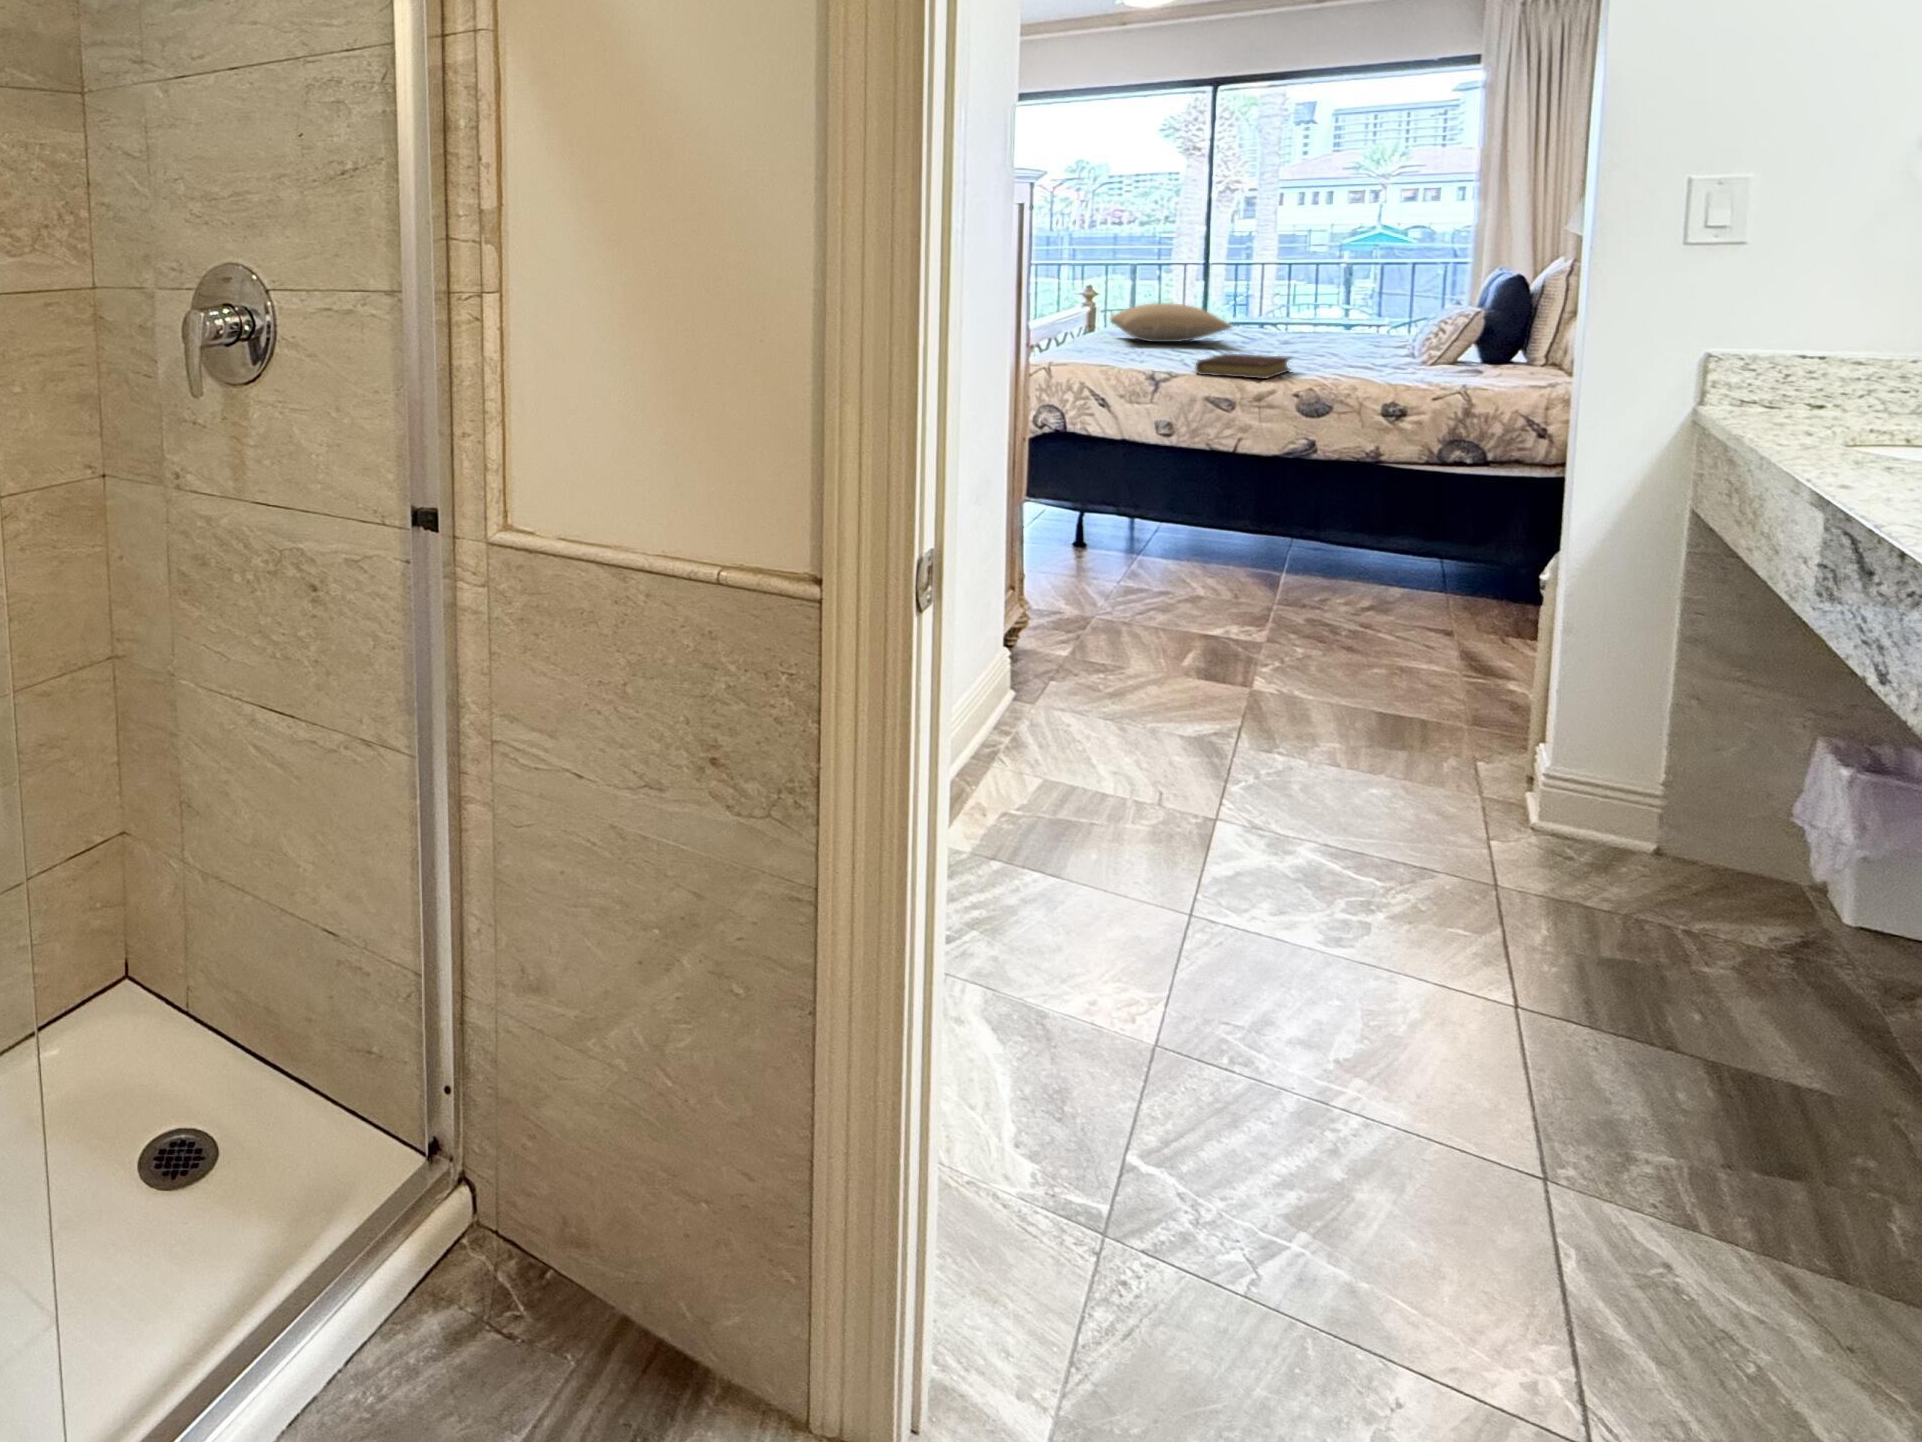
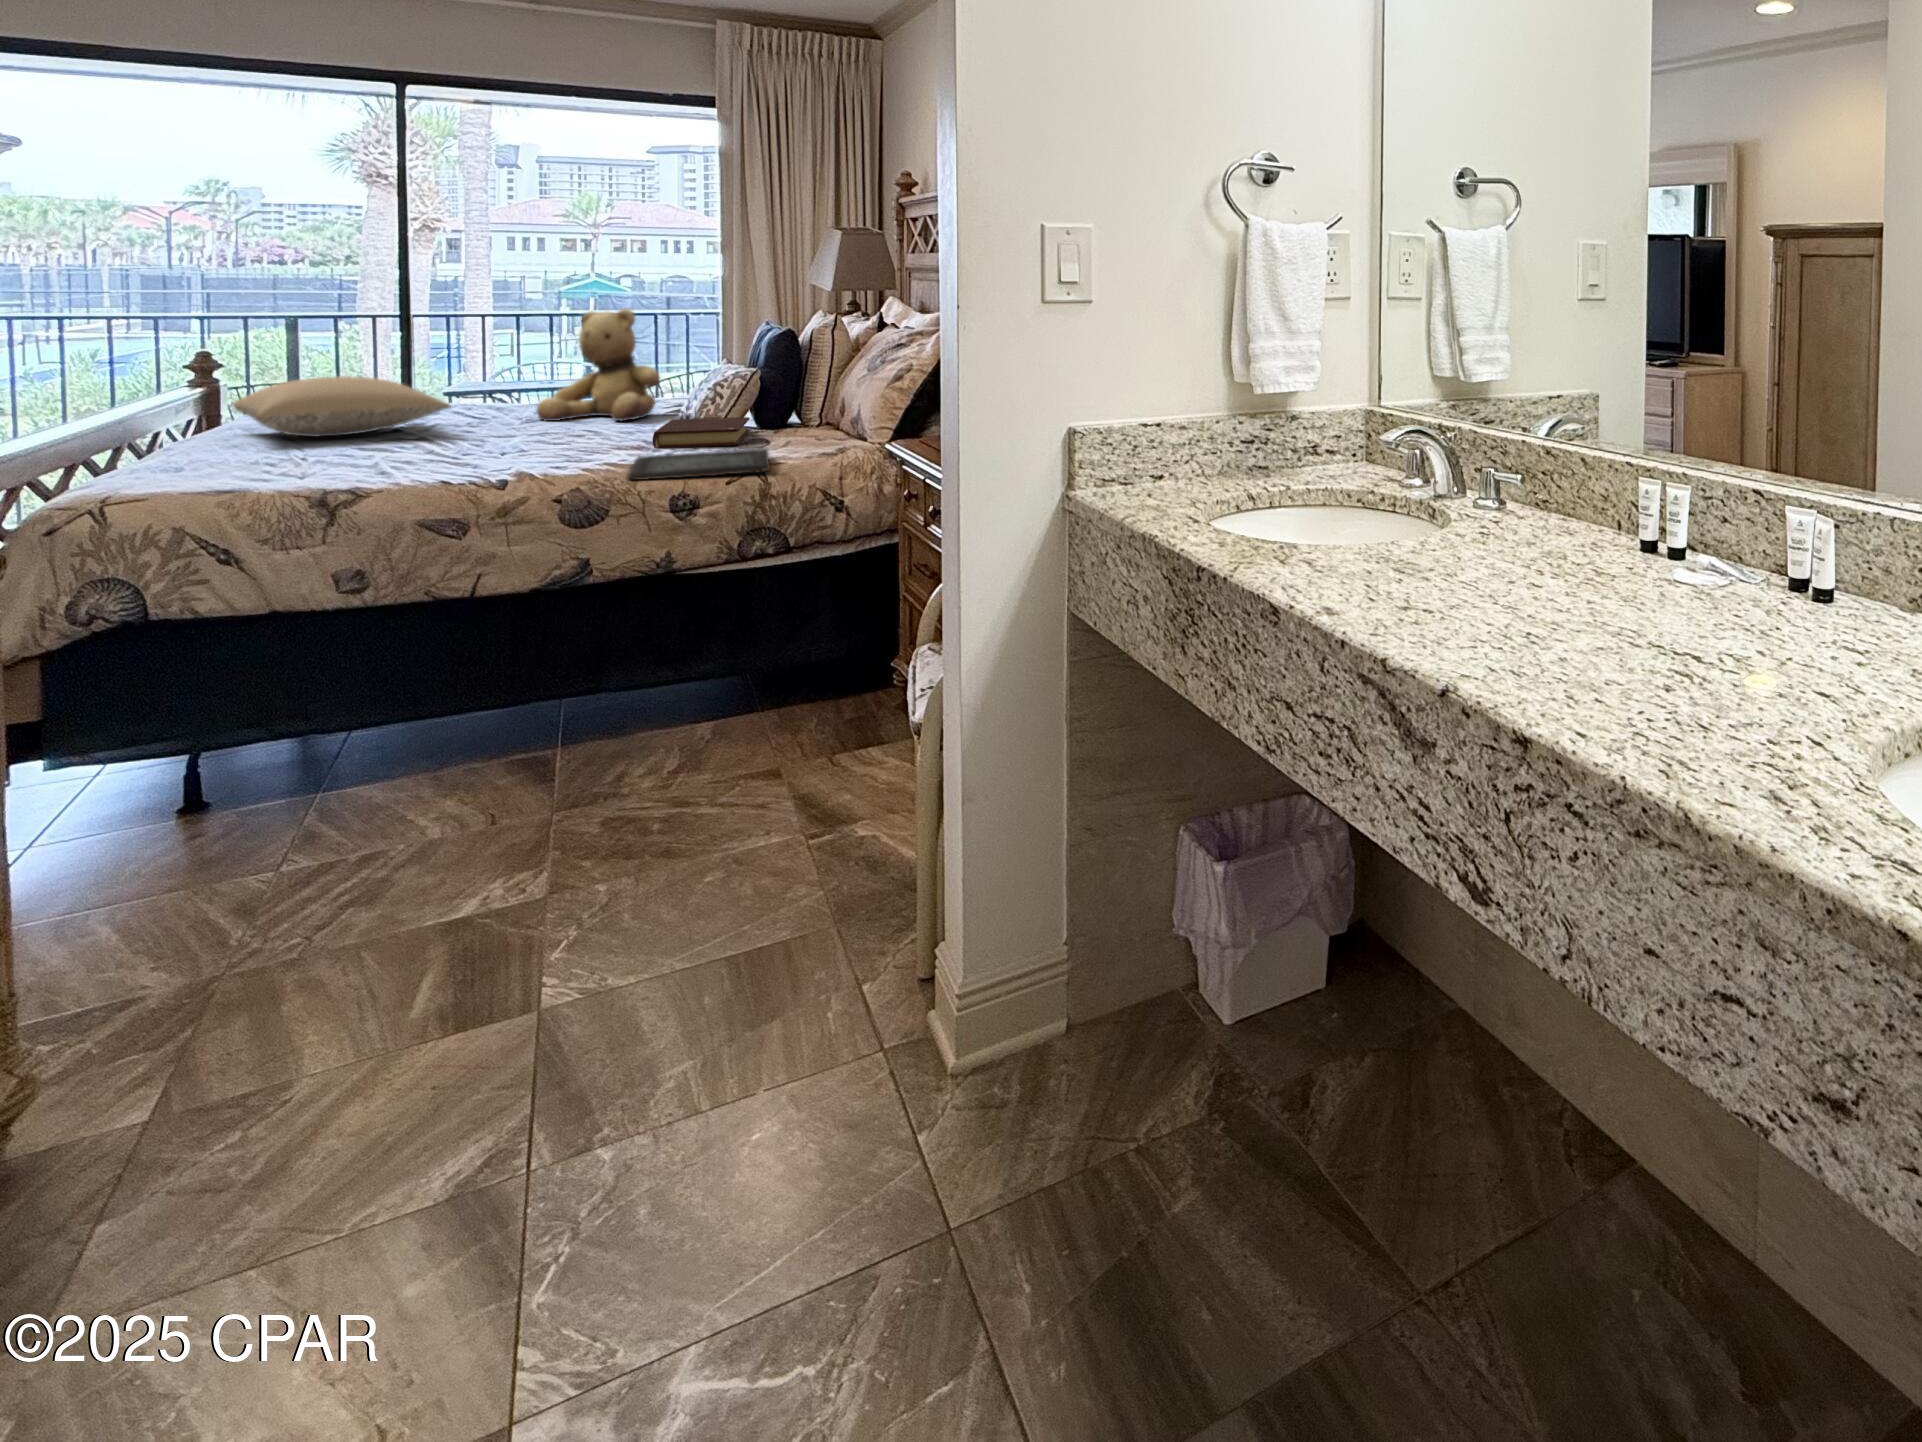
teddy bear: none [1293,256,1395,348] -> present [537,309,660,421]
book: present [1196,354,1291,379] -> present [653,417,749,448]
tray: none [1347,371,1477,392] -> present [628,449,769,480]

